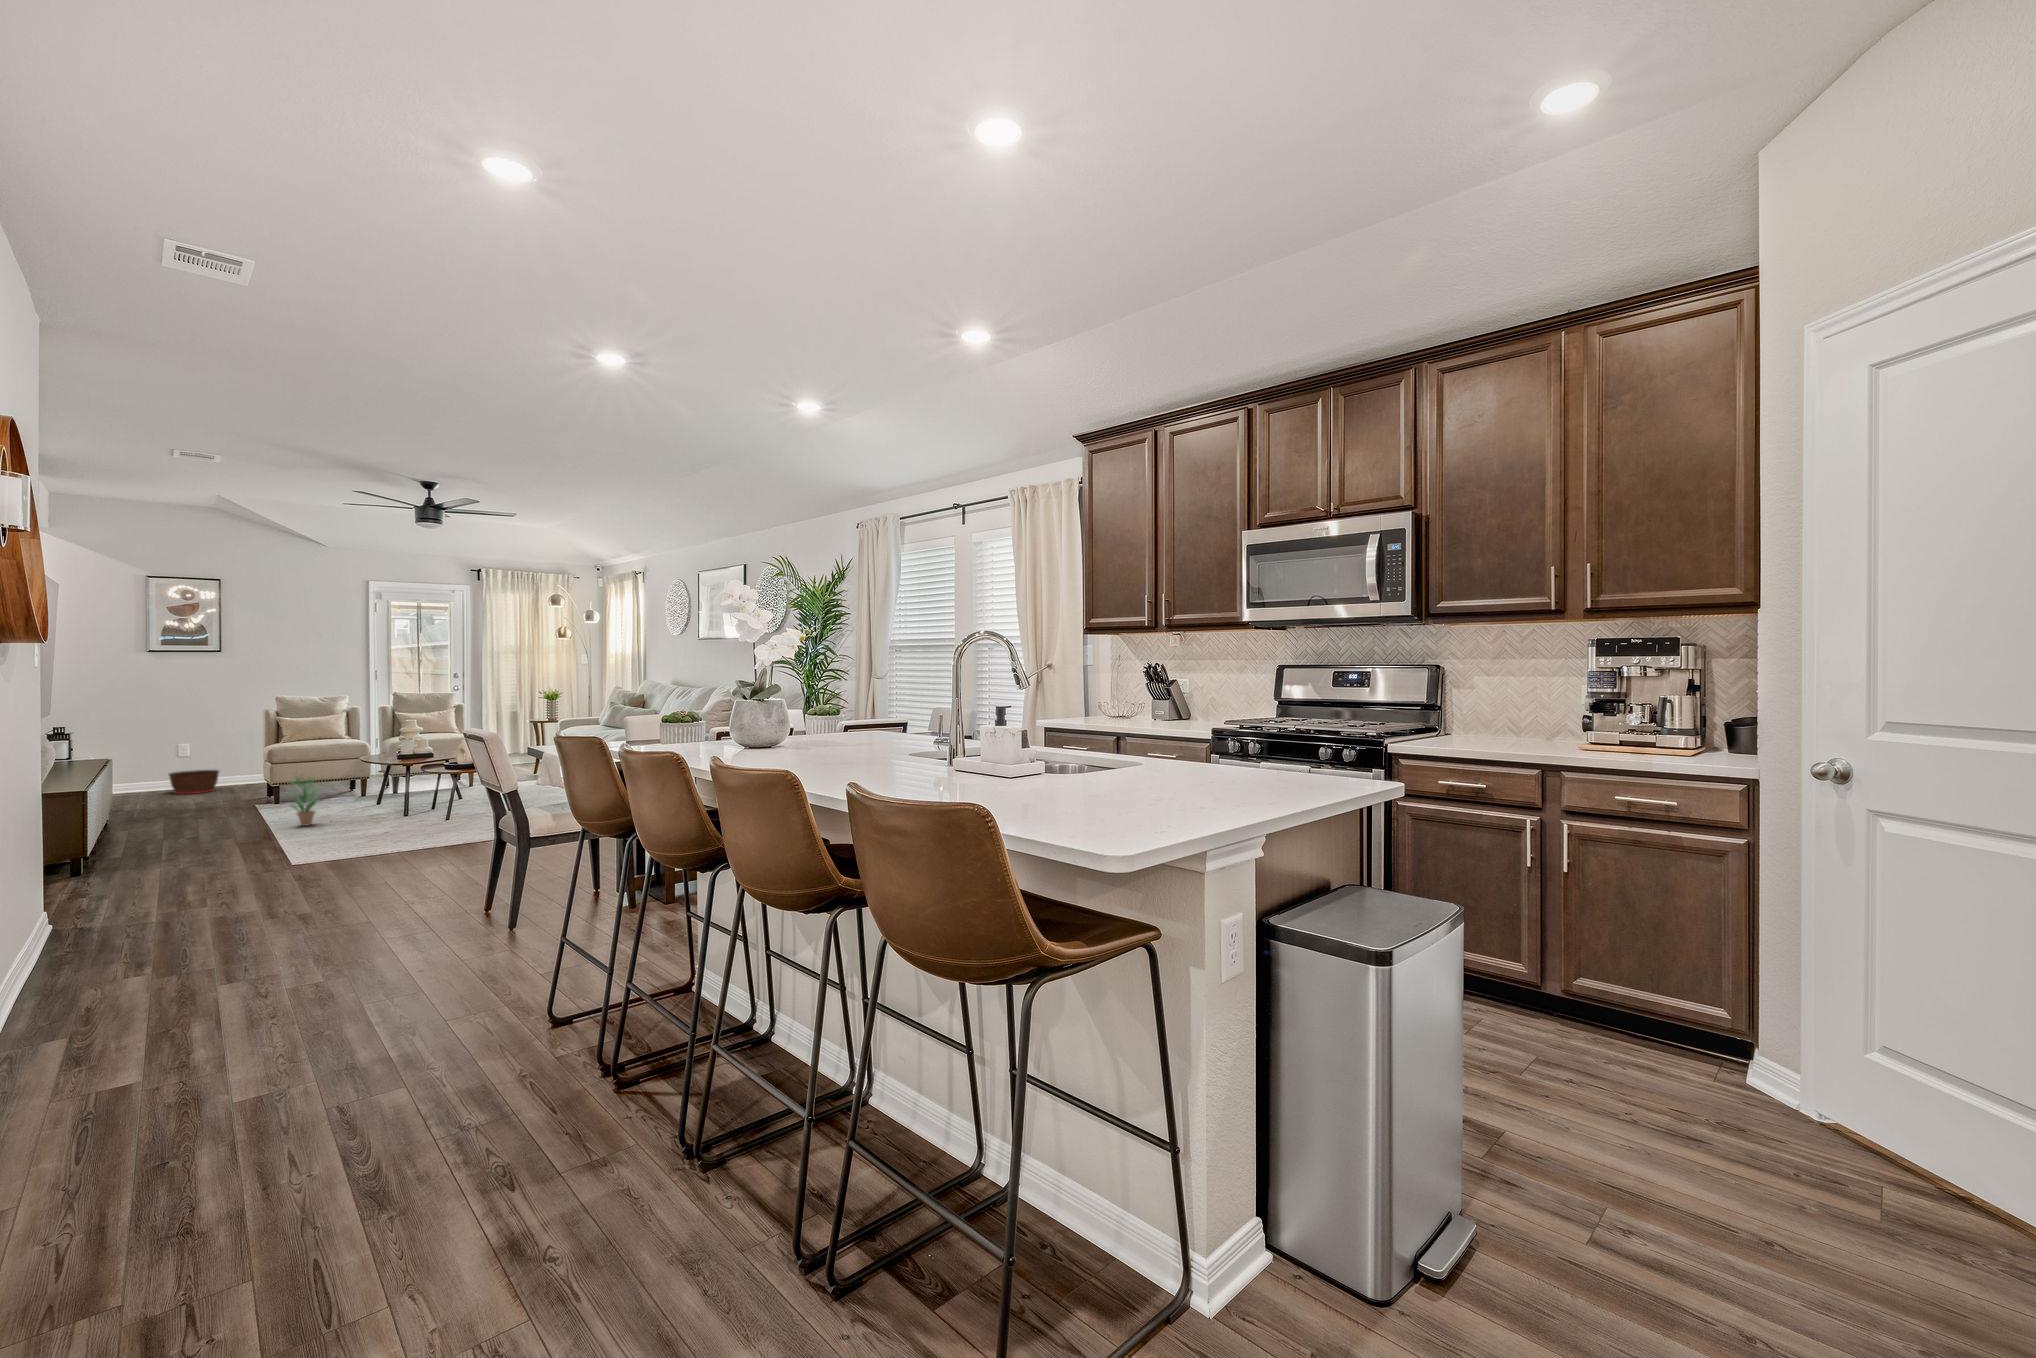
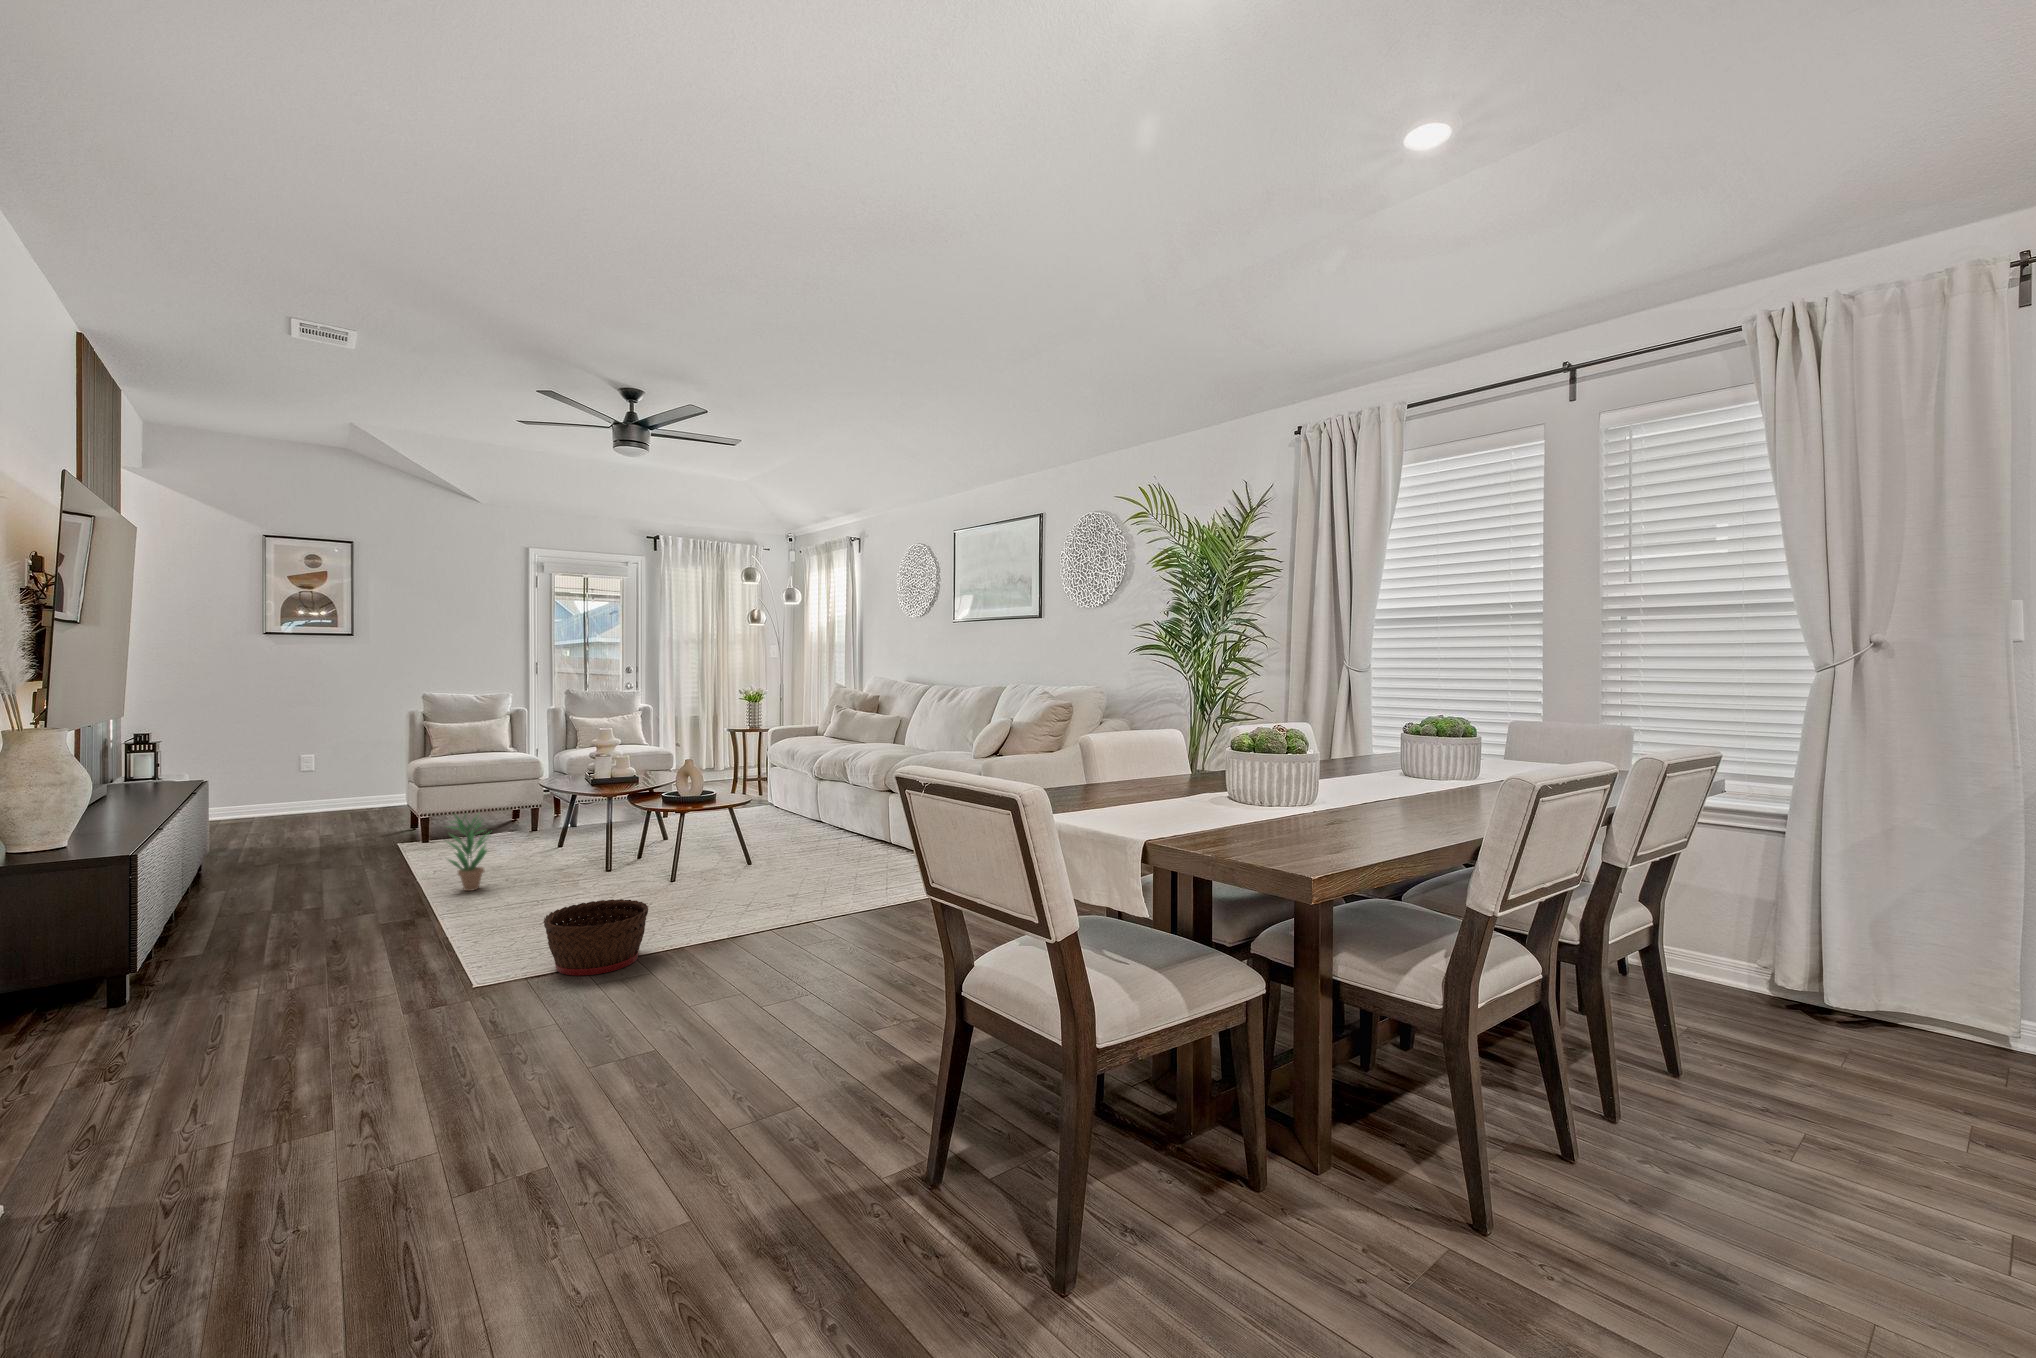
basket: present [169,770,219,794] -> present [544,899,648,976]

